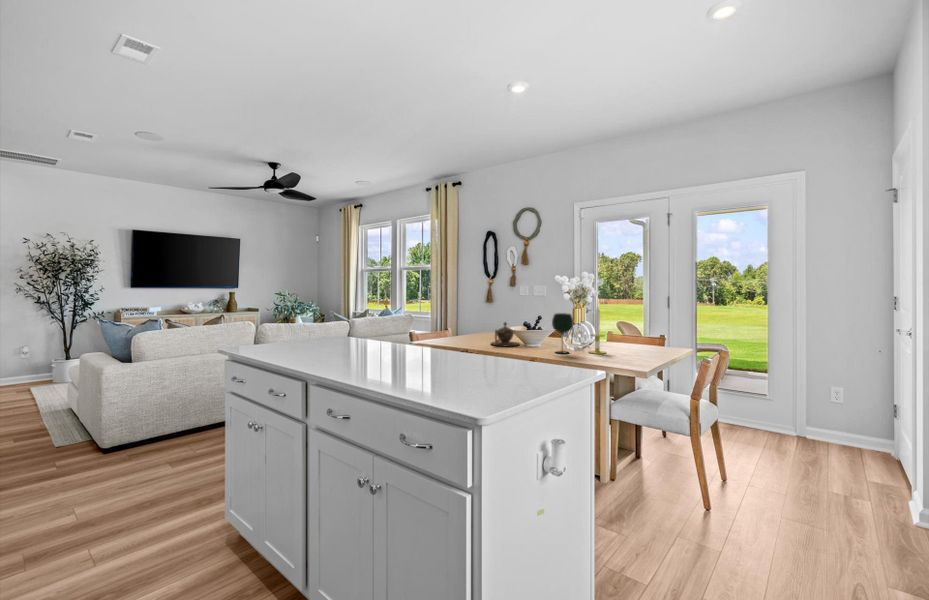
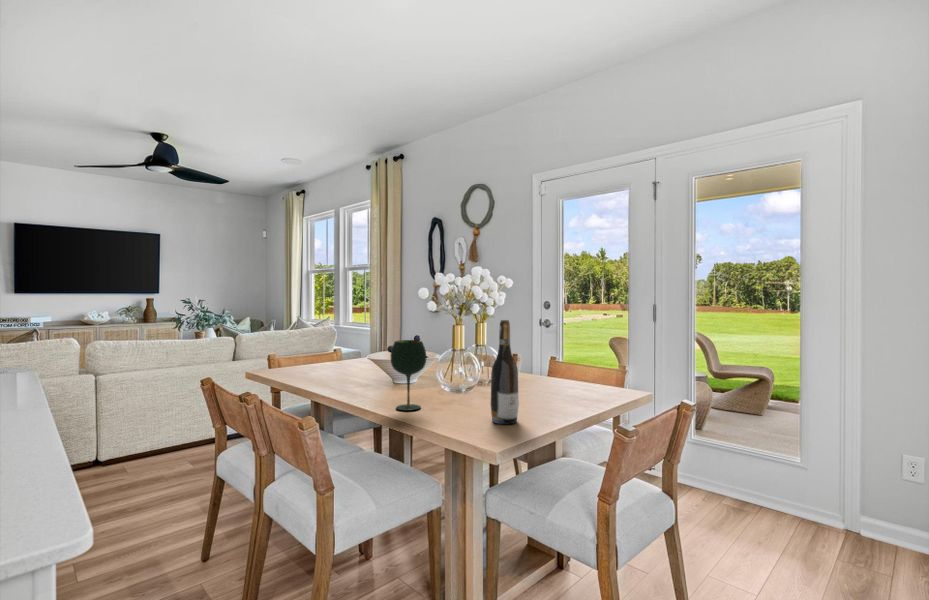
wine bottle: none [618,300,635,358] -> present [491,320,519,424]
candle: present [588,306,606,354] -> none [454,326,485,412]
teapot: present [491,323,520,347] -> none [329,351,376,391]

